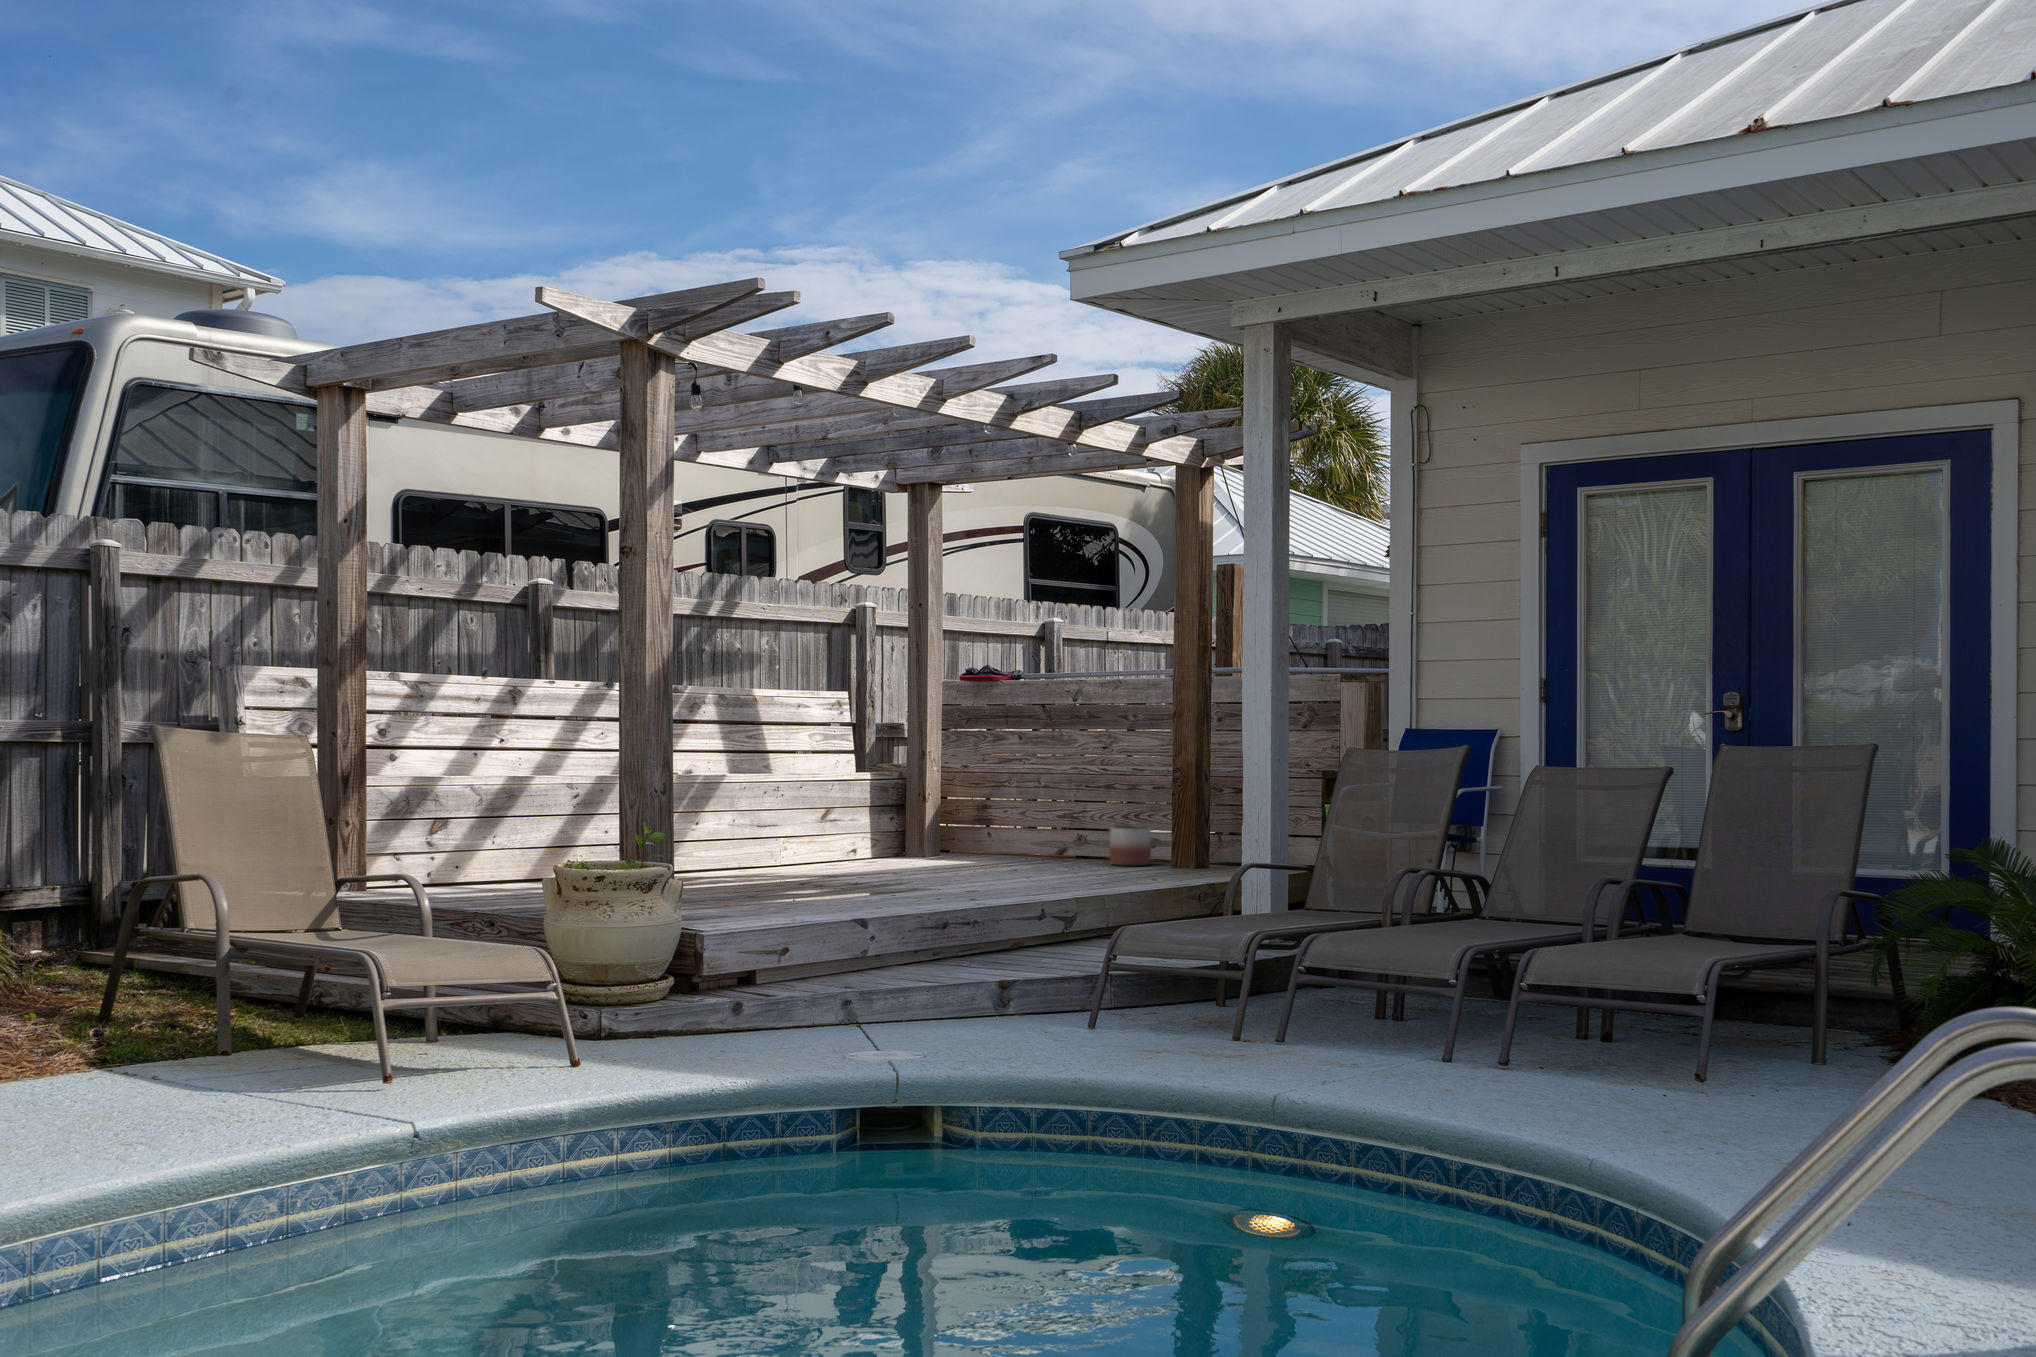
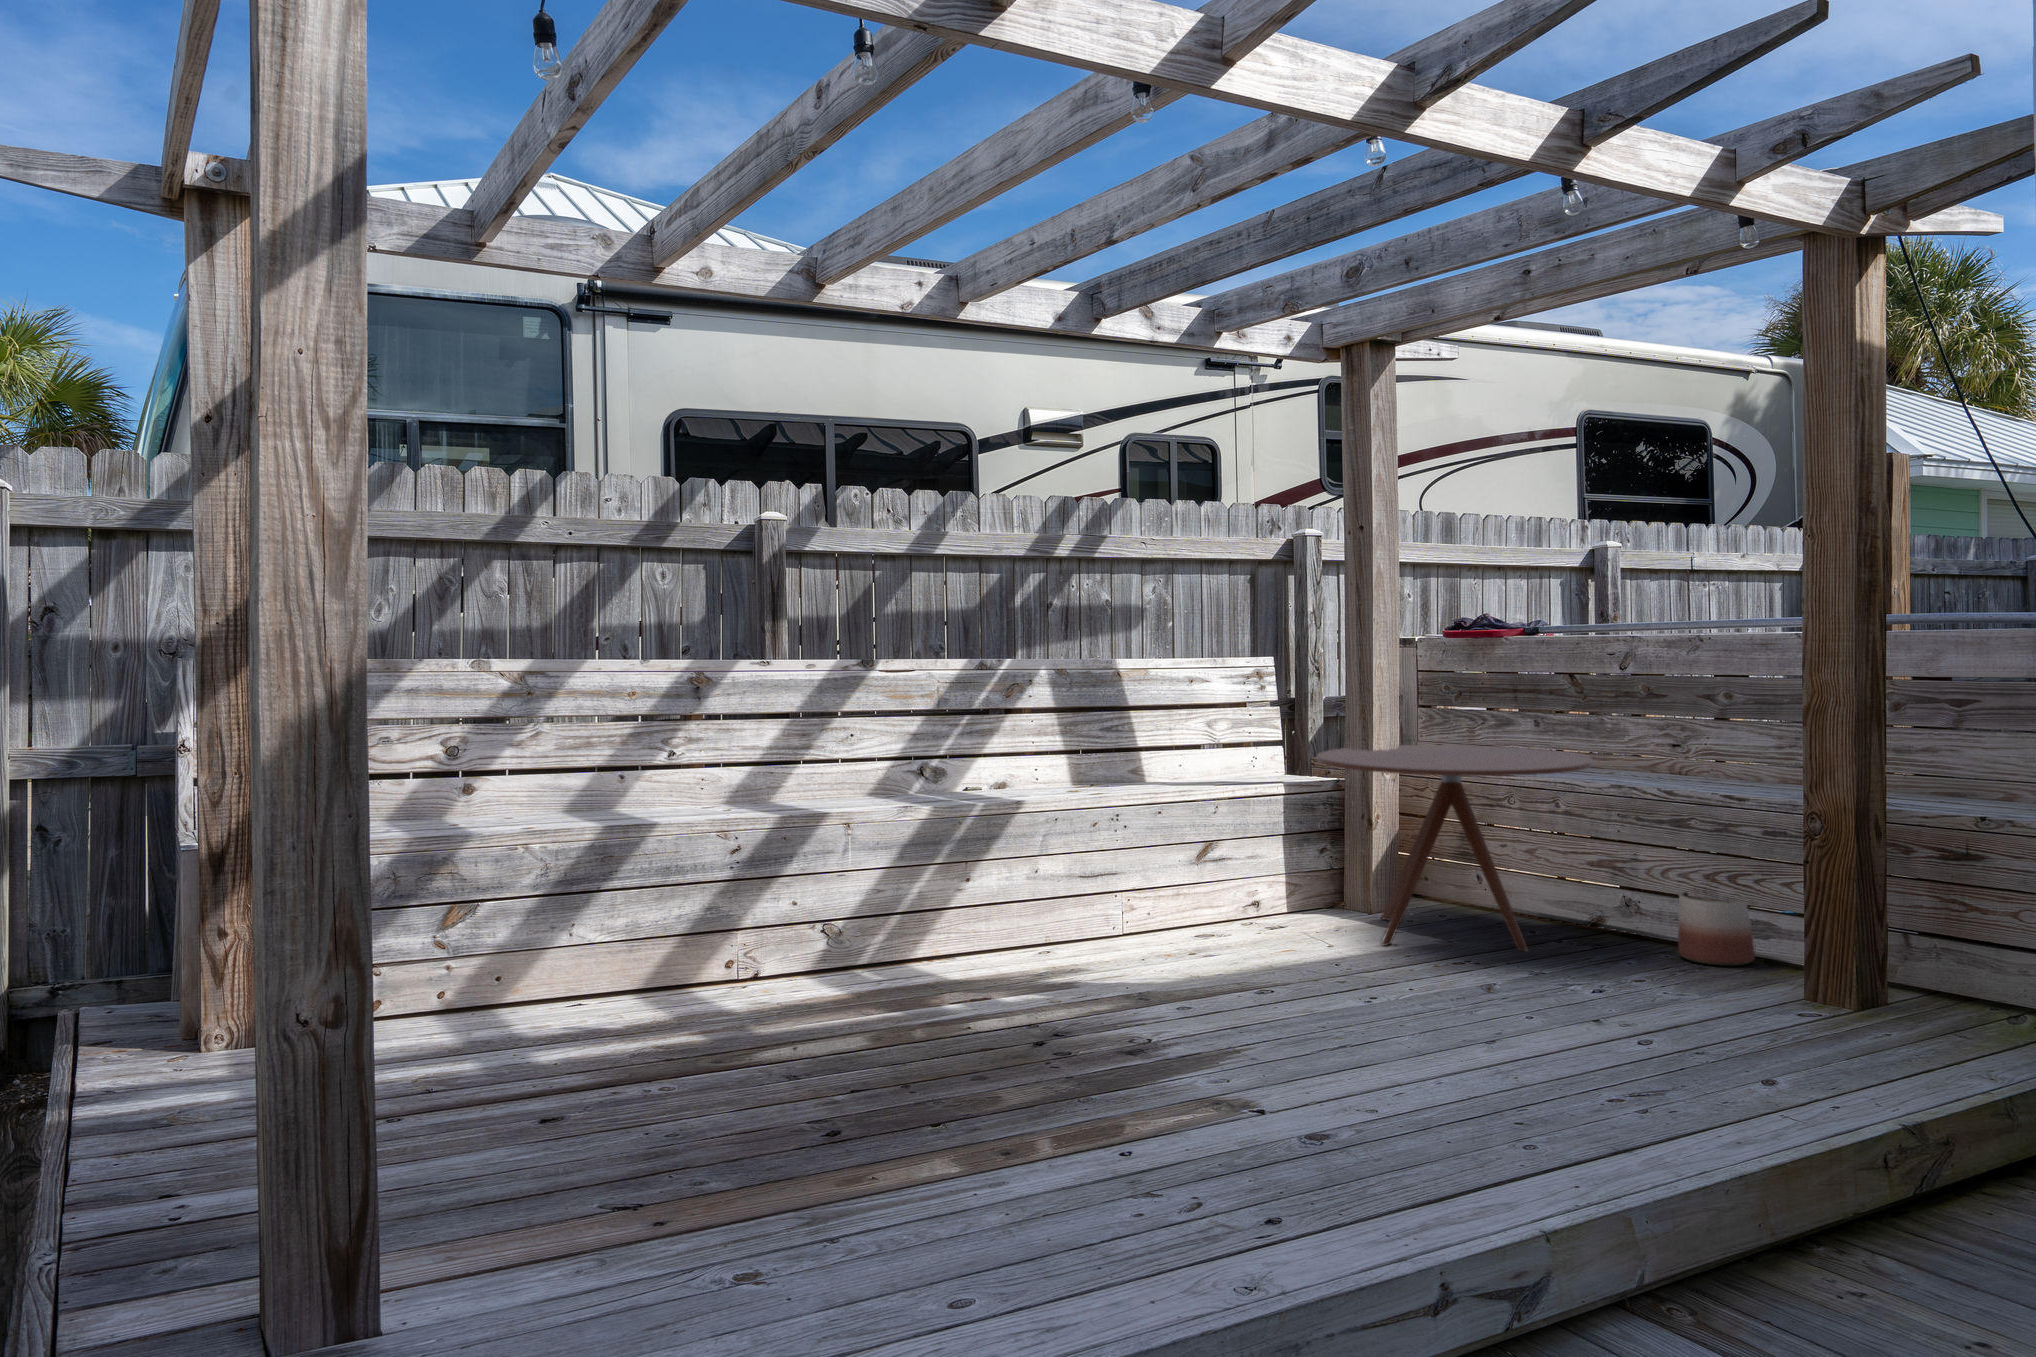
round table: none [897,747,1062,866] -> present [1317,745,1593,951]

